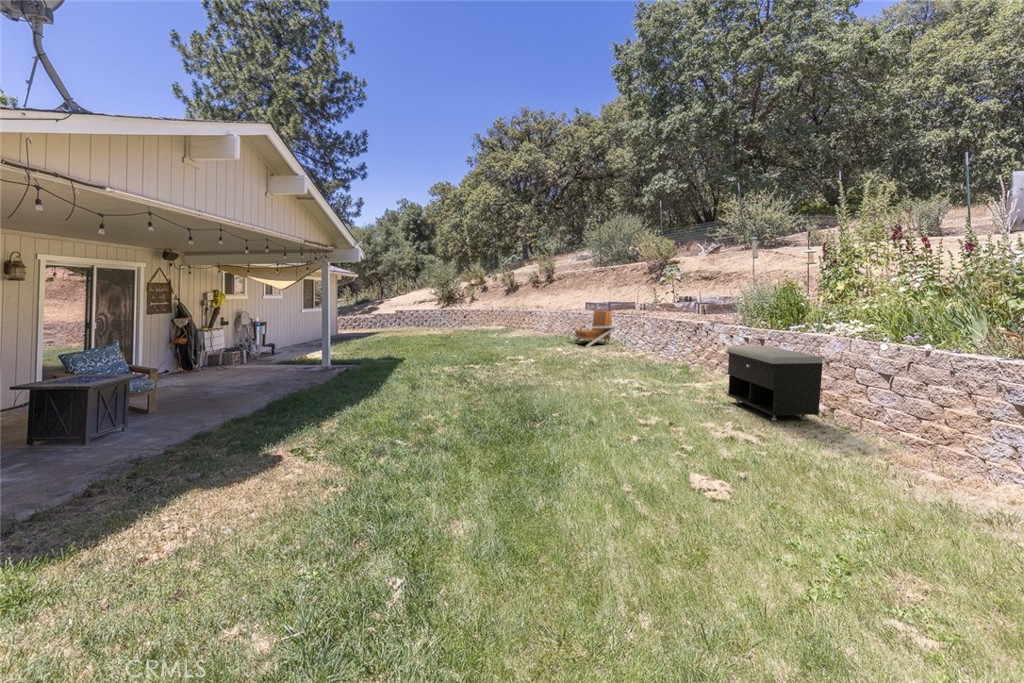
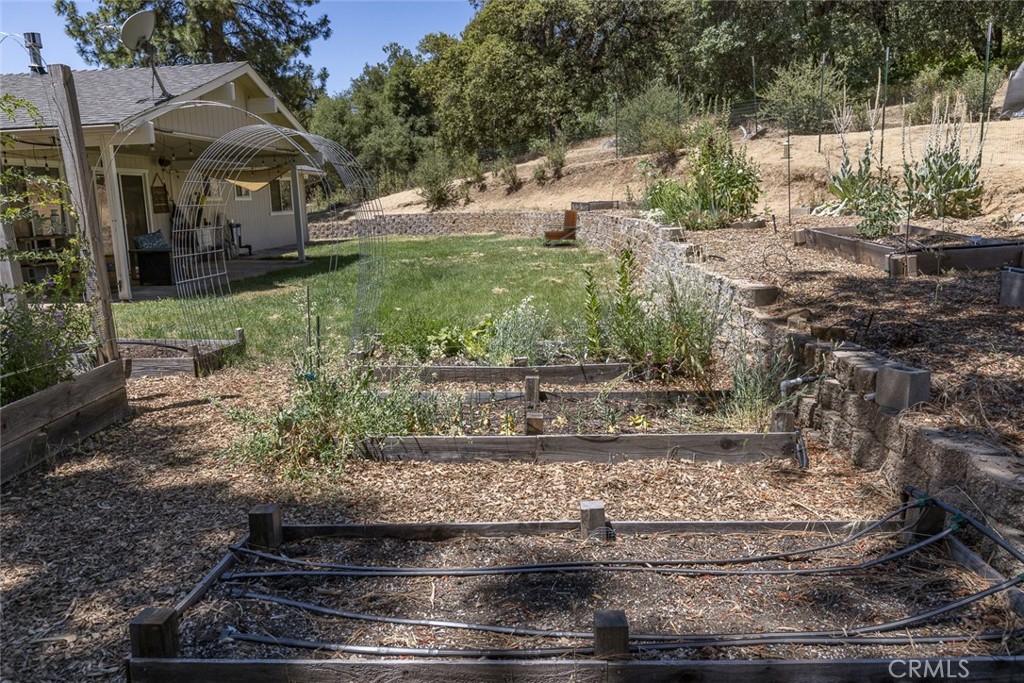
storage bench: present [727,346,823,420] -> none [576,232,609,277]

